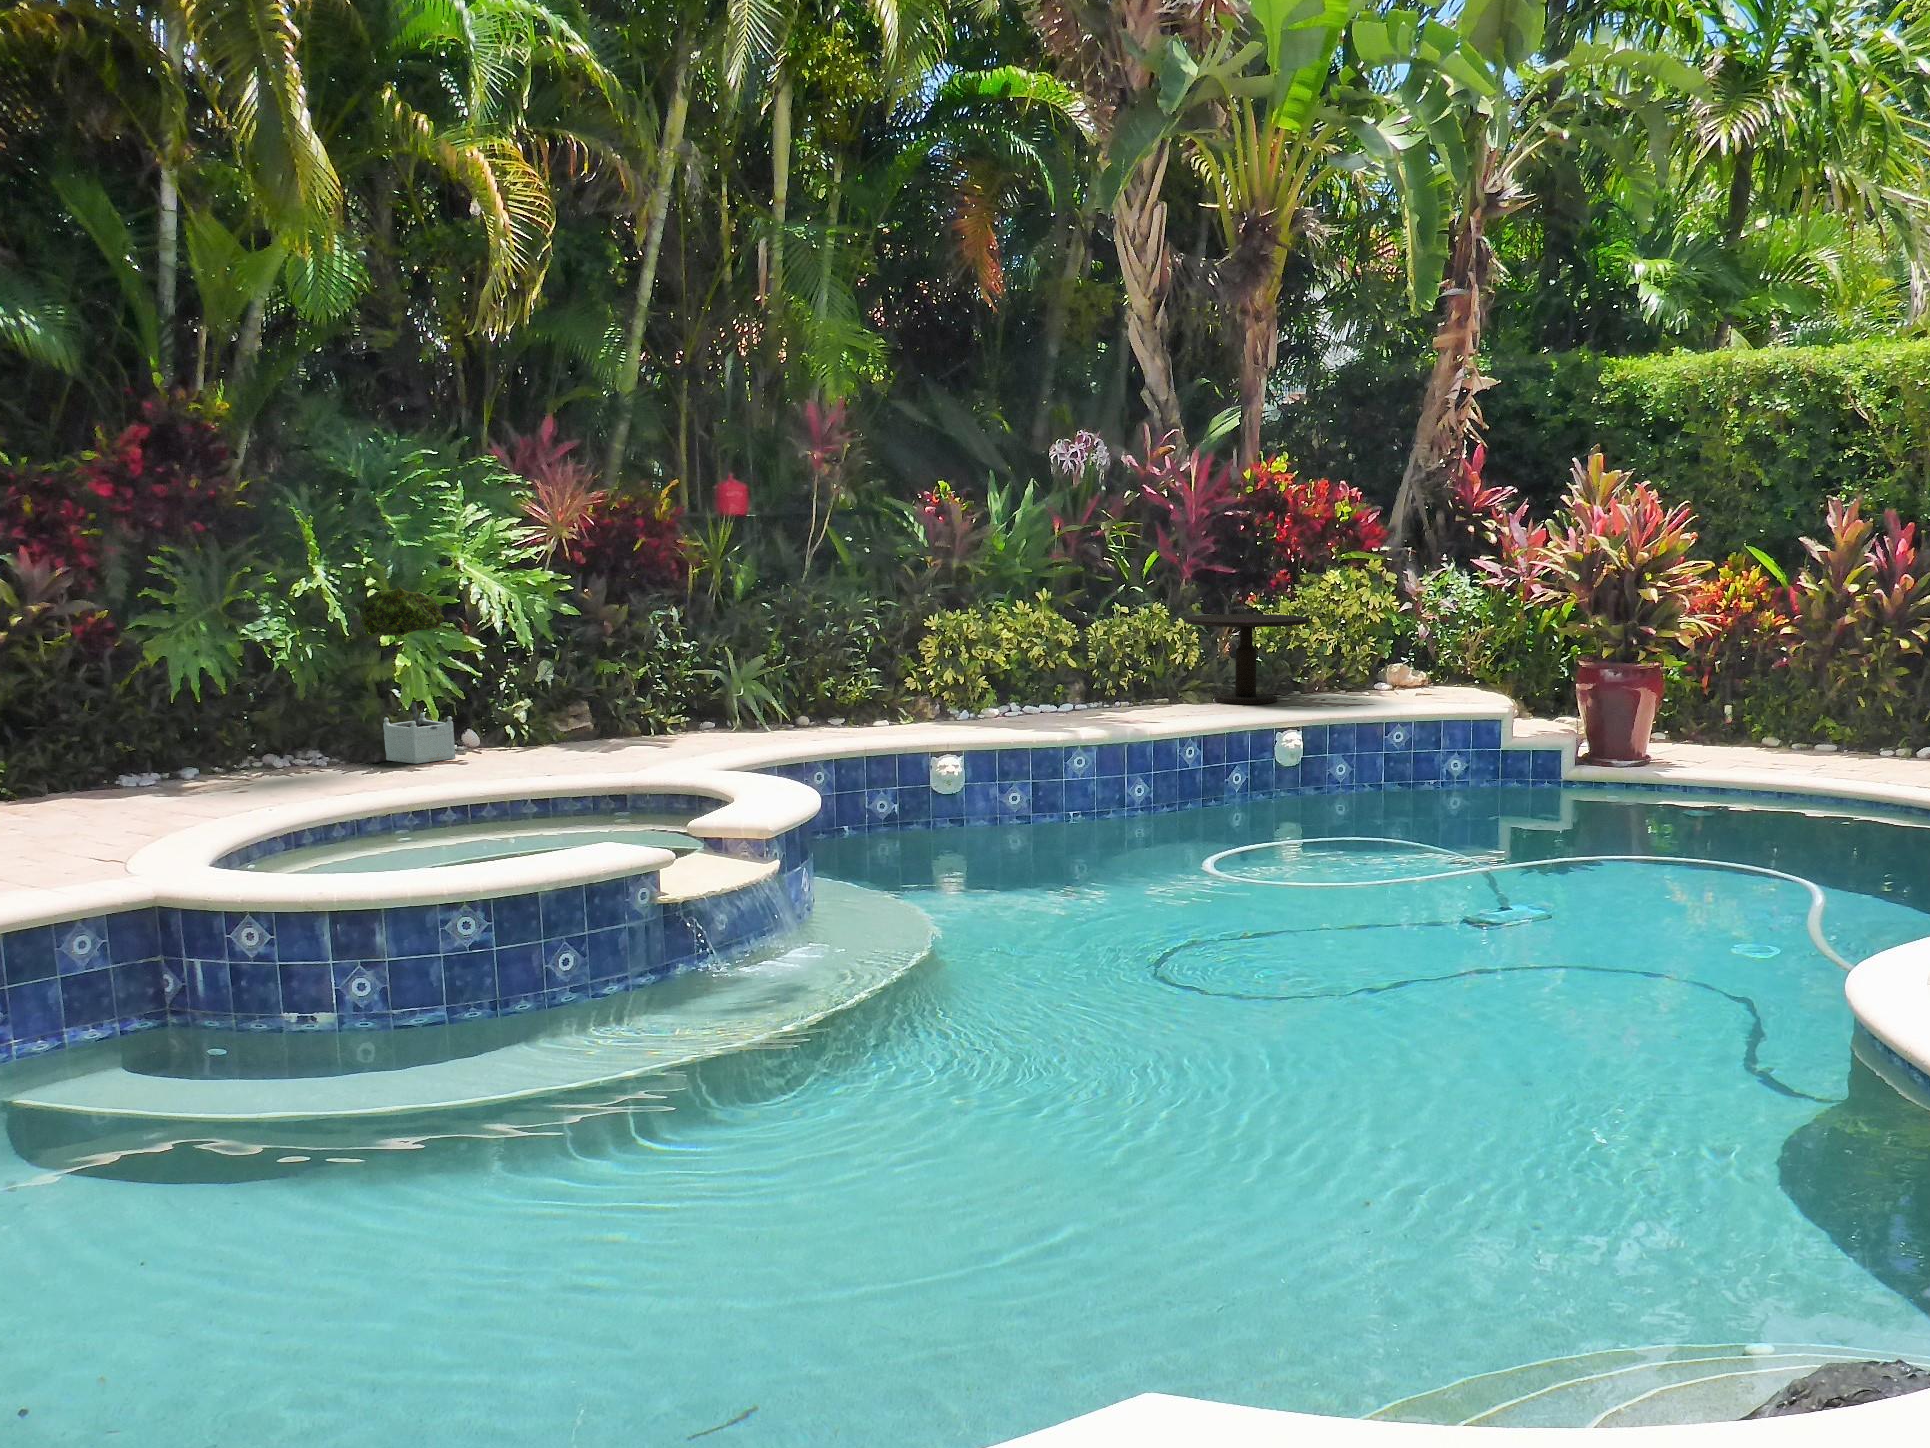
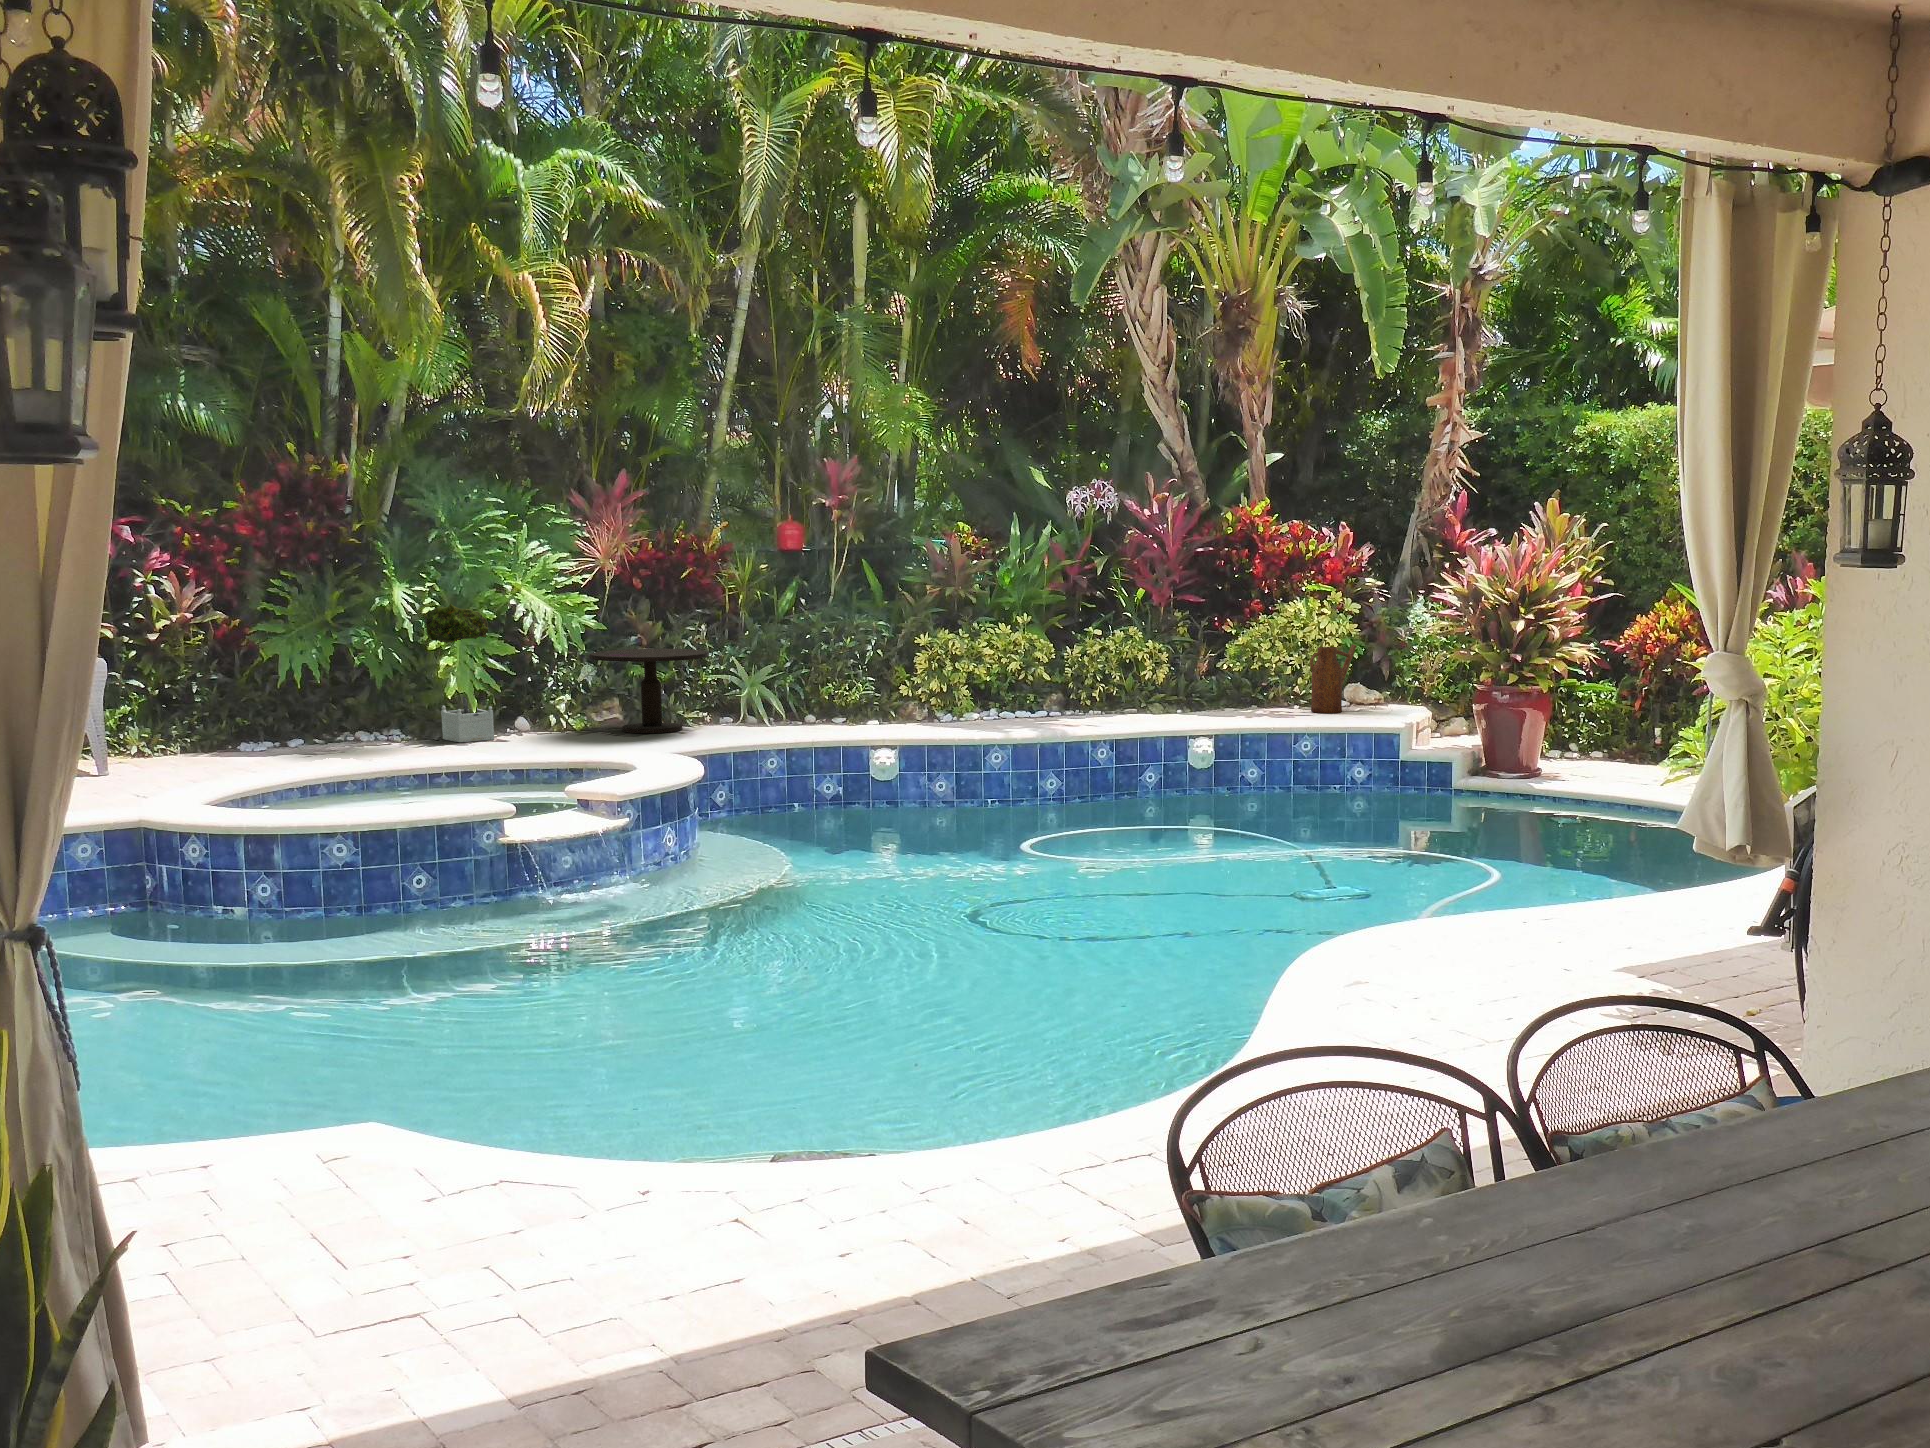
side table: present [1184,614,1309,704] -> present [590,649,709,733]
watering can: none [1360,620,1402,697] -> present [1310,645,1356,713]

